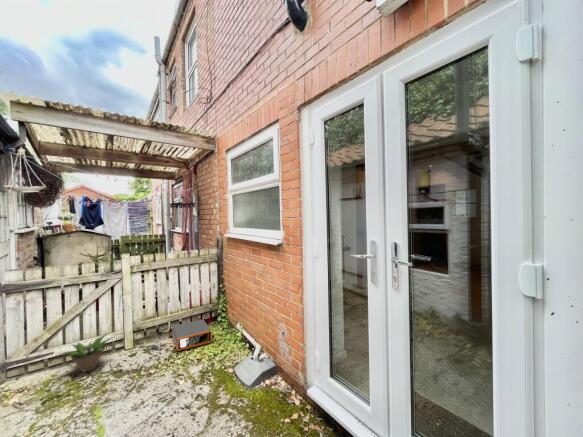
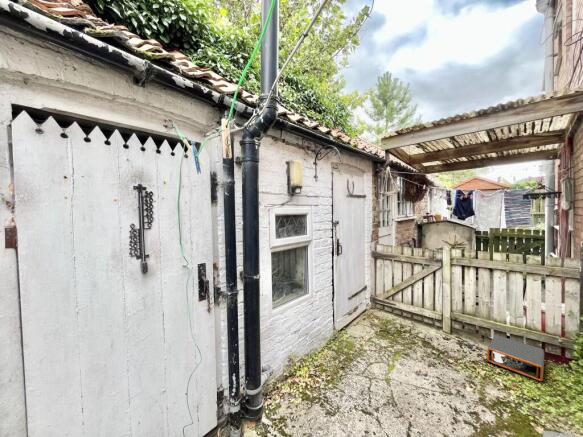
decorative plant: present [61,335,113,372] -> none [393,305,432,330]

